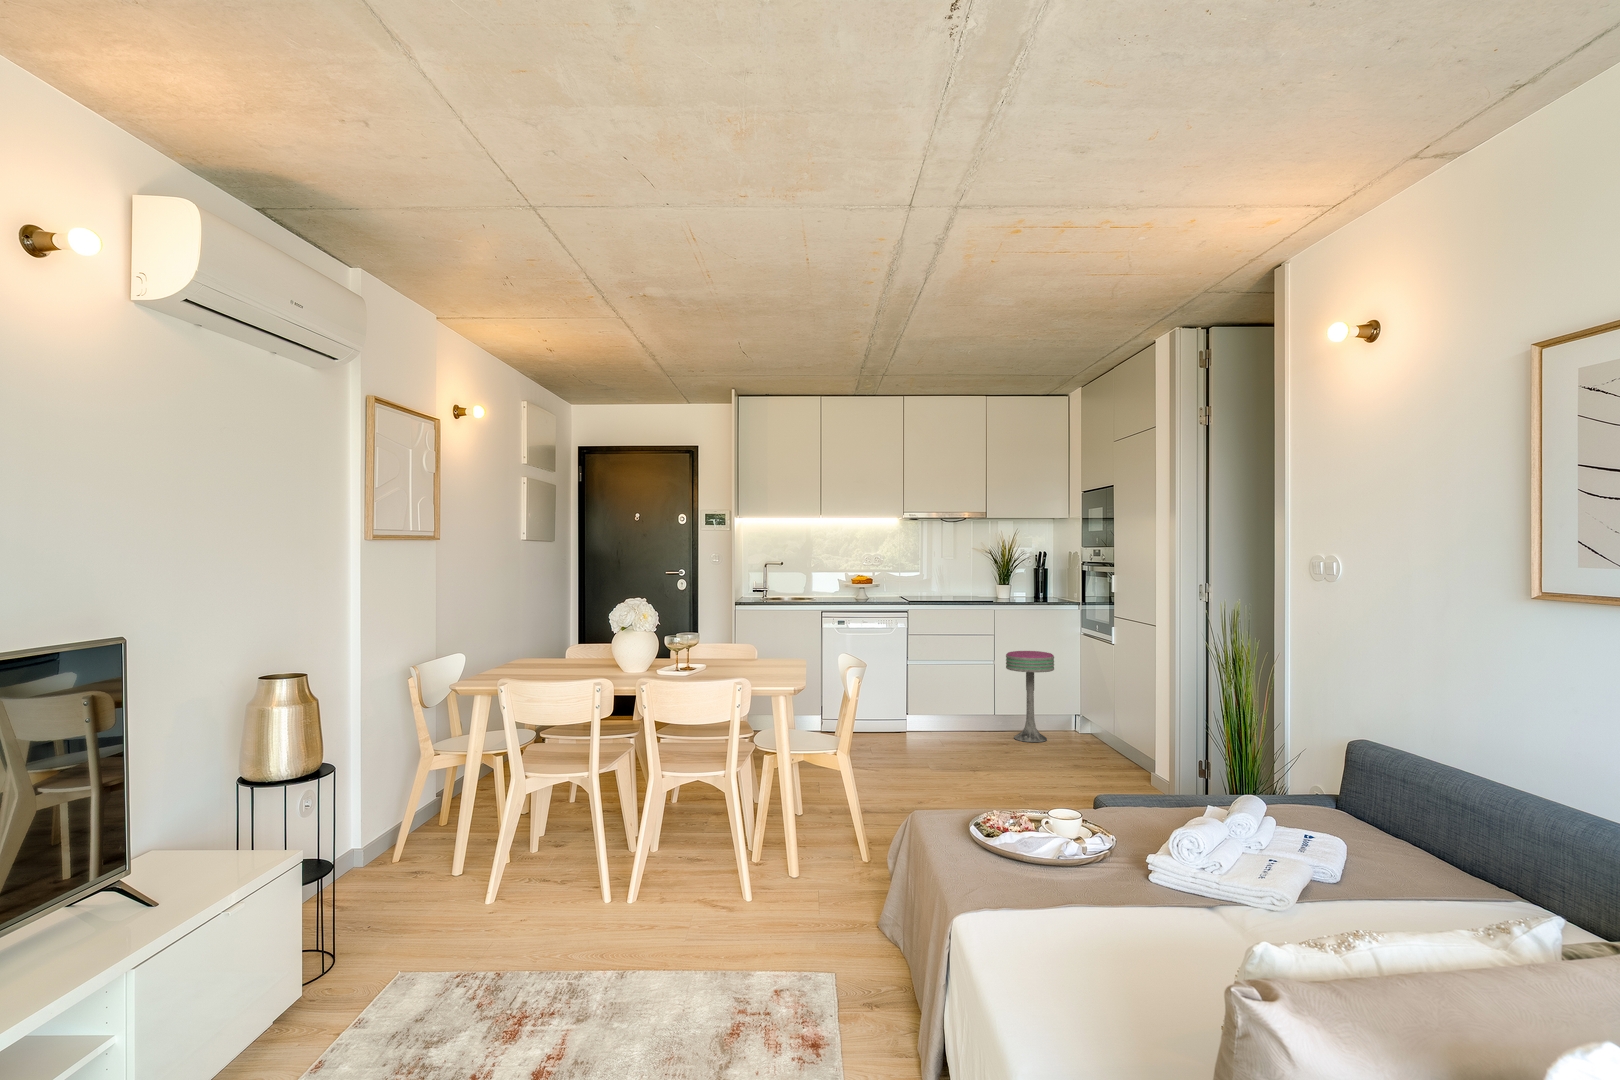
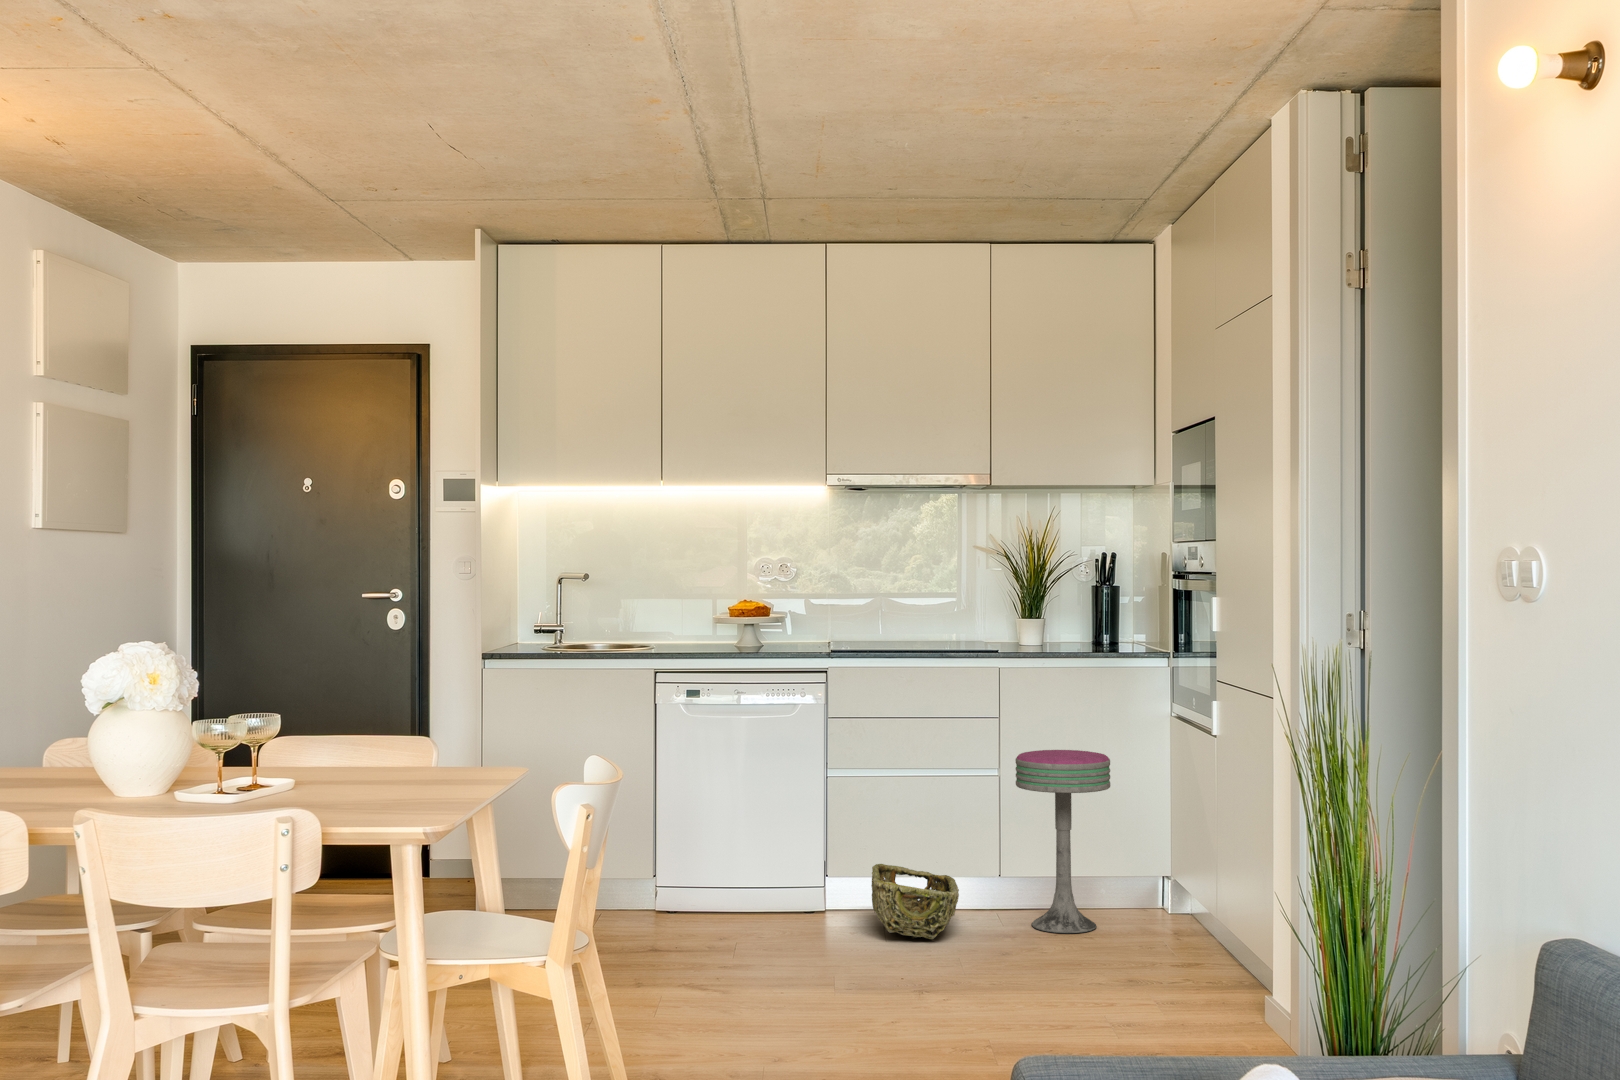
woven basket: none [934,707,982,745] -> present [871,864,959,939]

